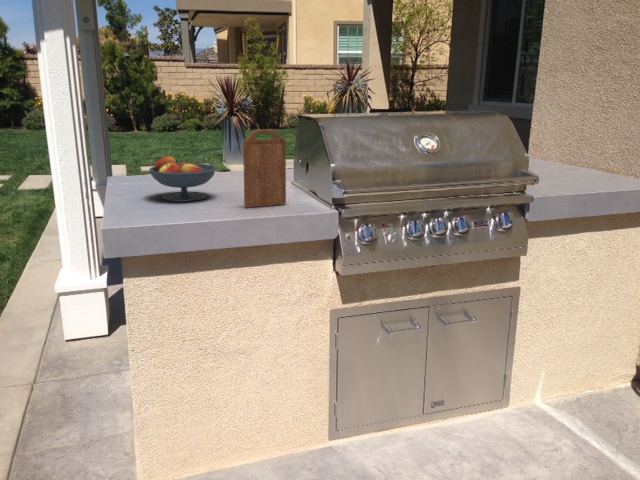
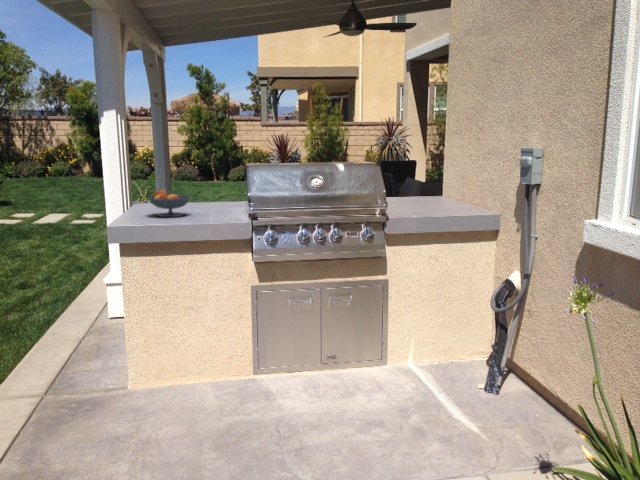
cutting board: present [243,129,286,208] -> none [198,173,226,220]

